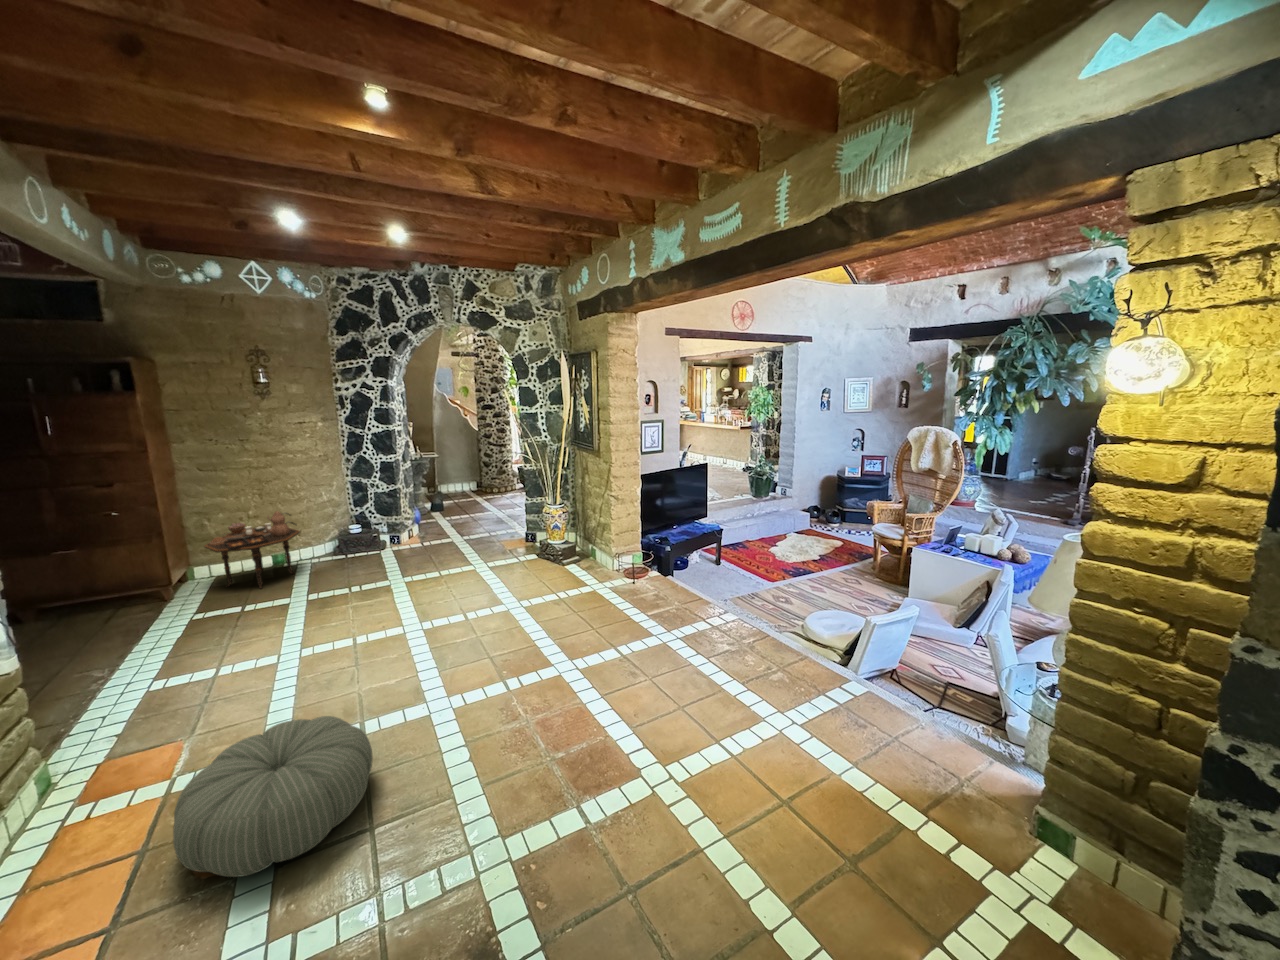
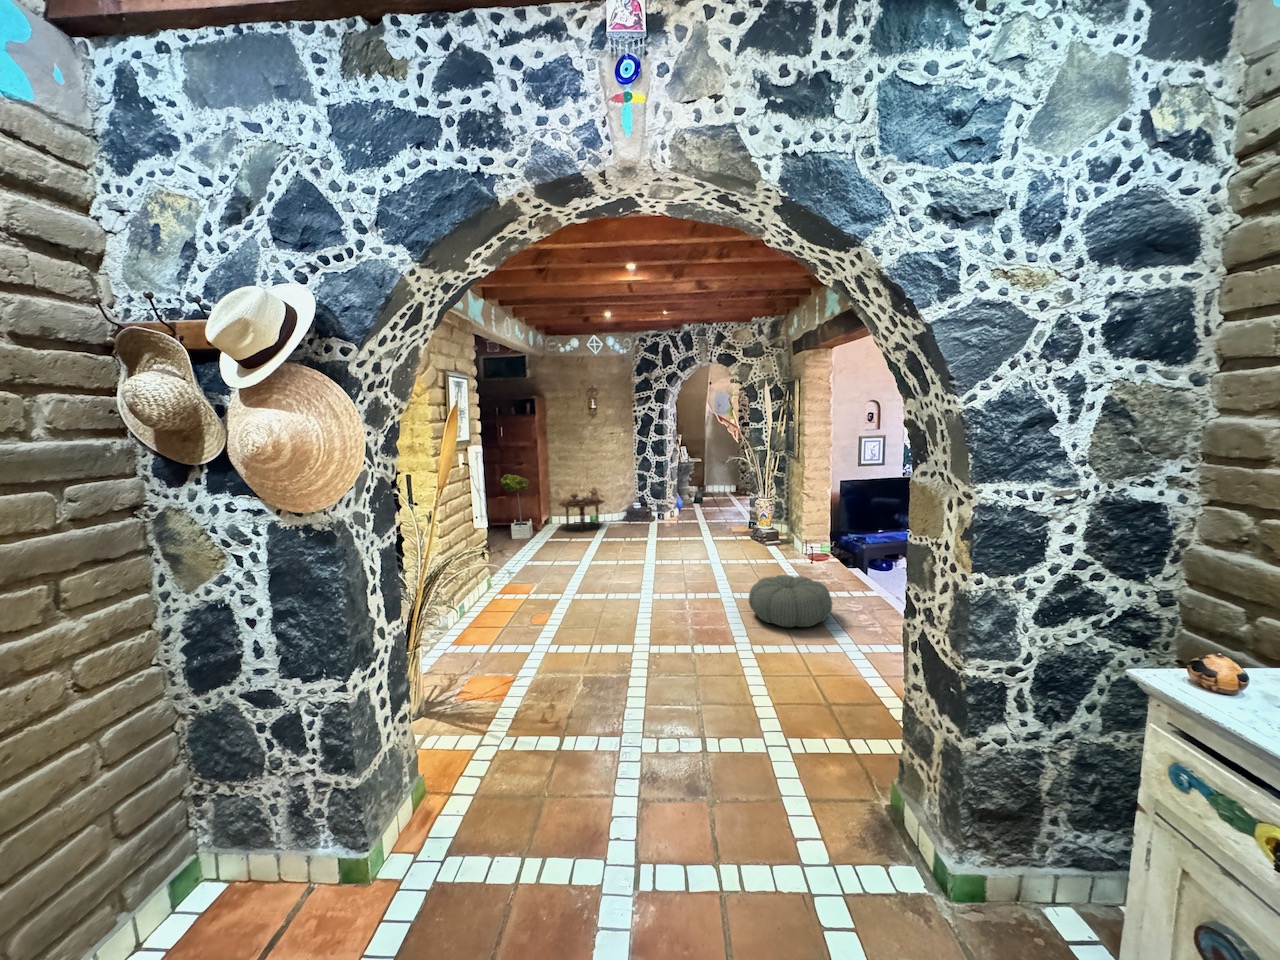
potted tree: none [50,508,150,630] -> present [501,474,533,539]
pouf: present [173,716,373,877] -> present [749,575,832,627]

